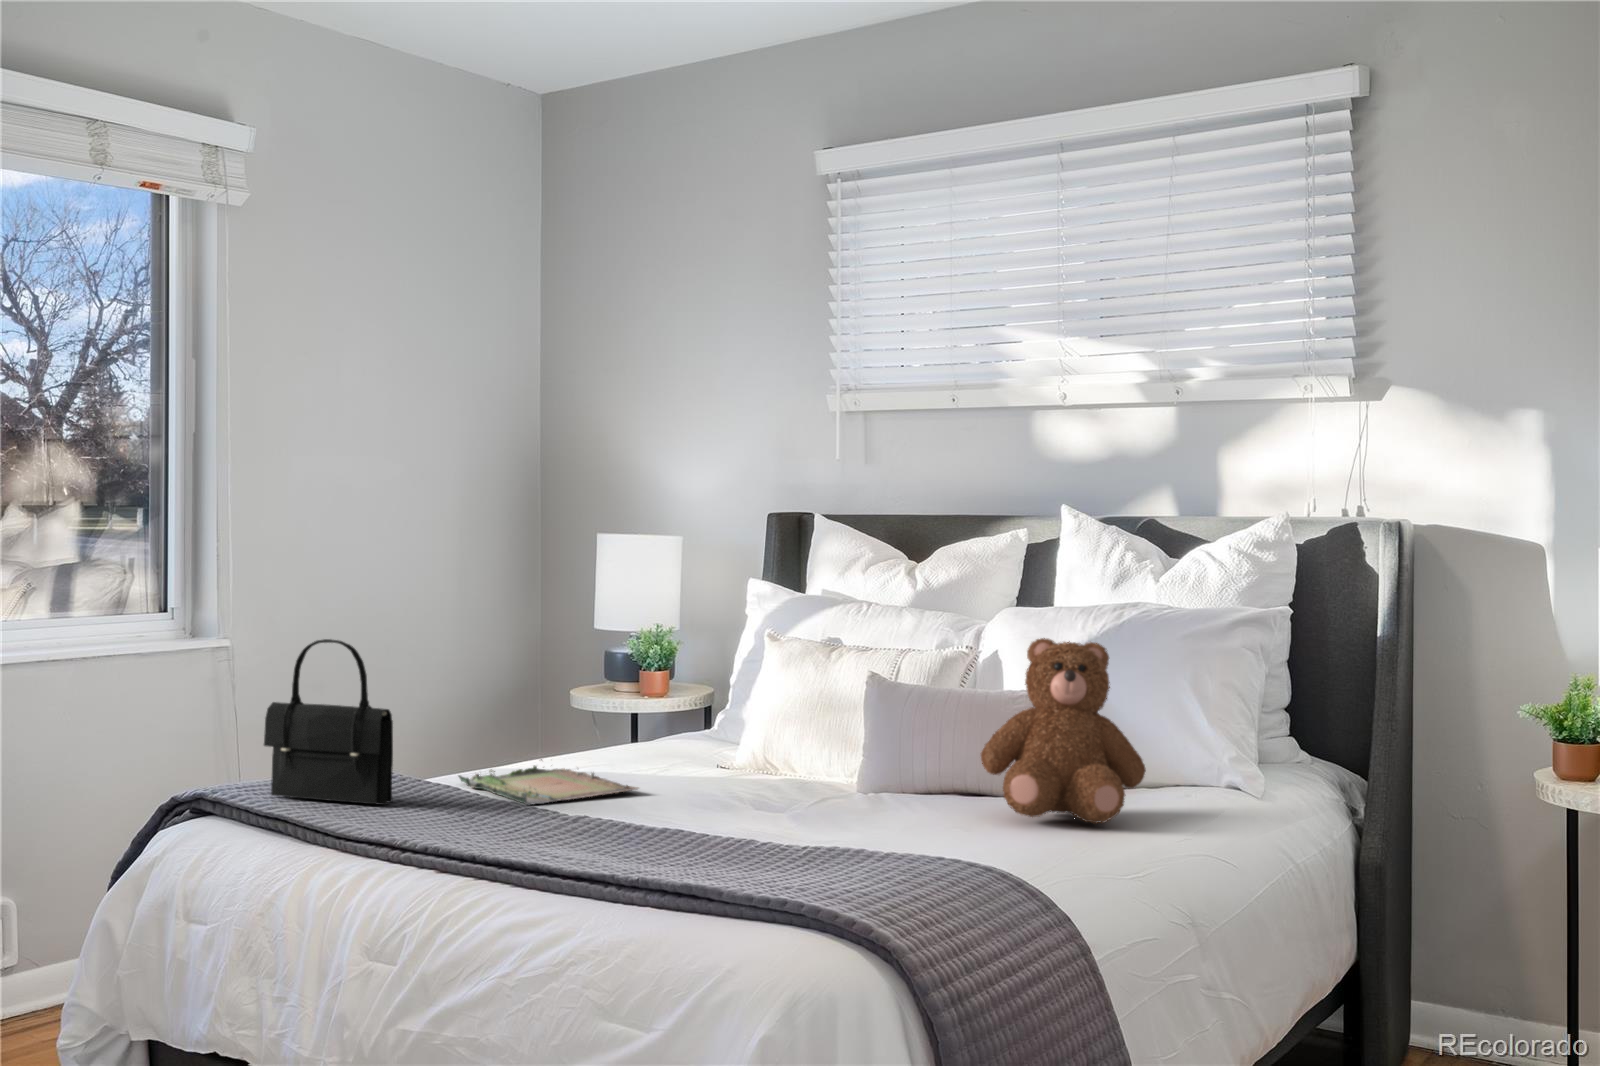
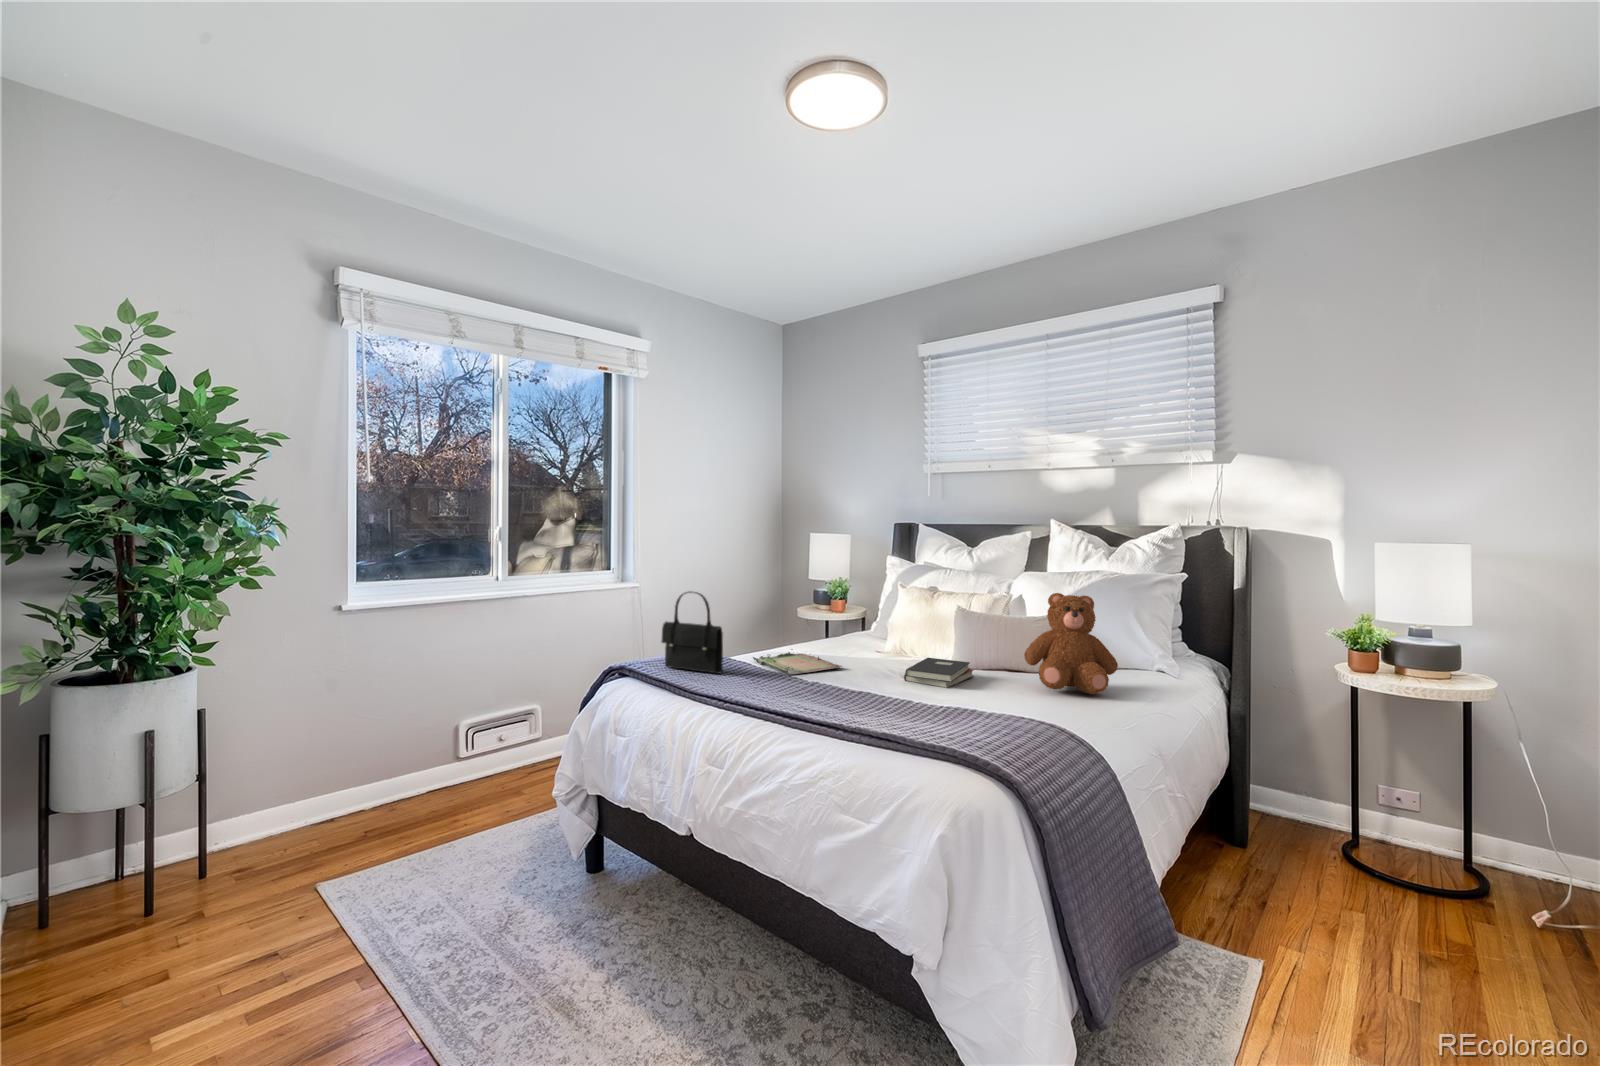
hardback book: none [755,768,892,821] -> present [904,658,974,688]

